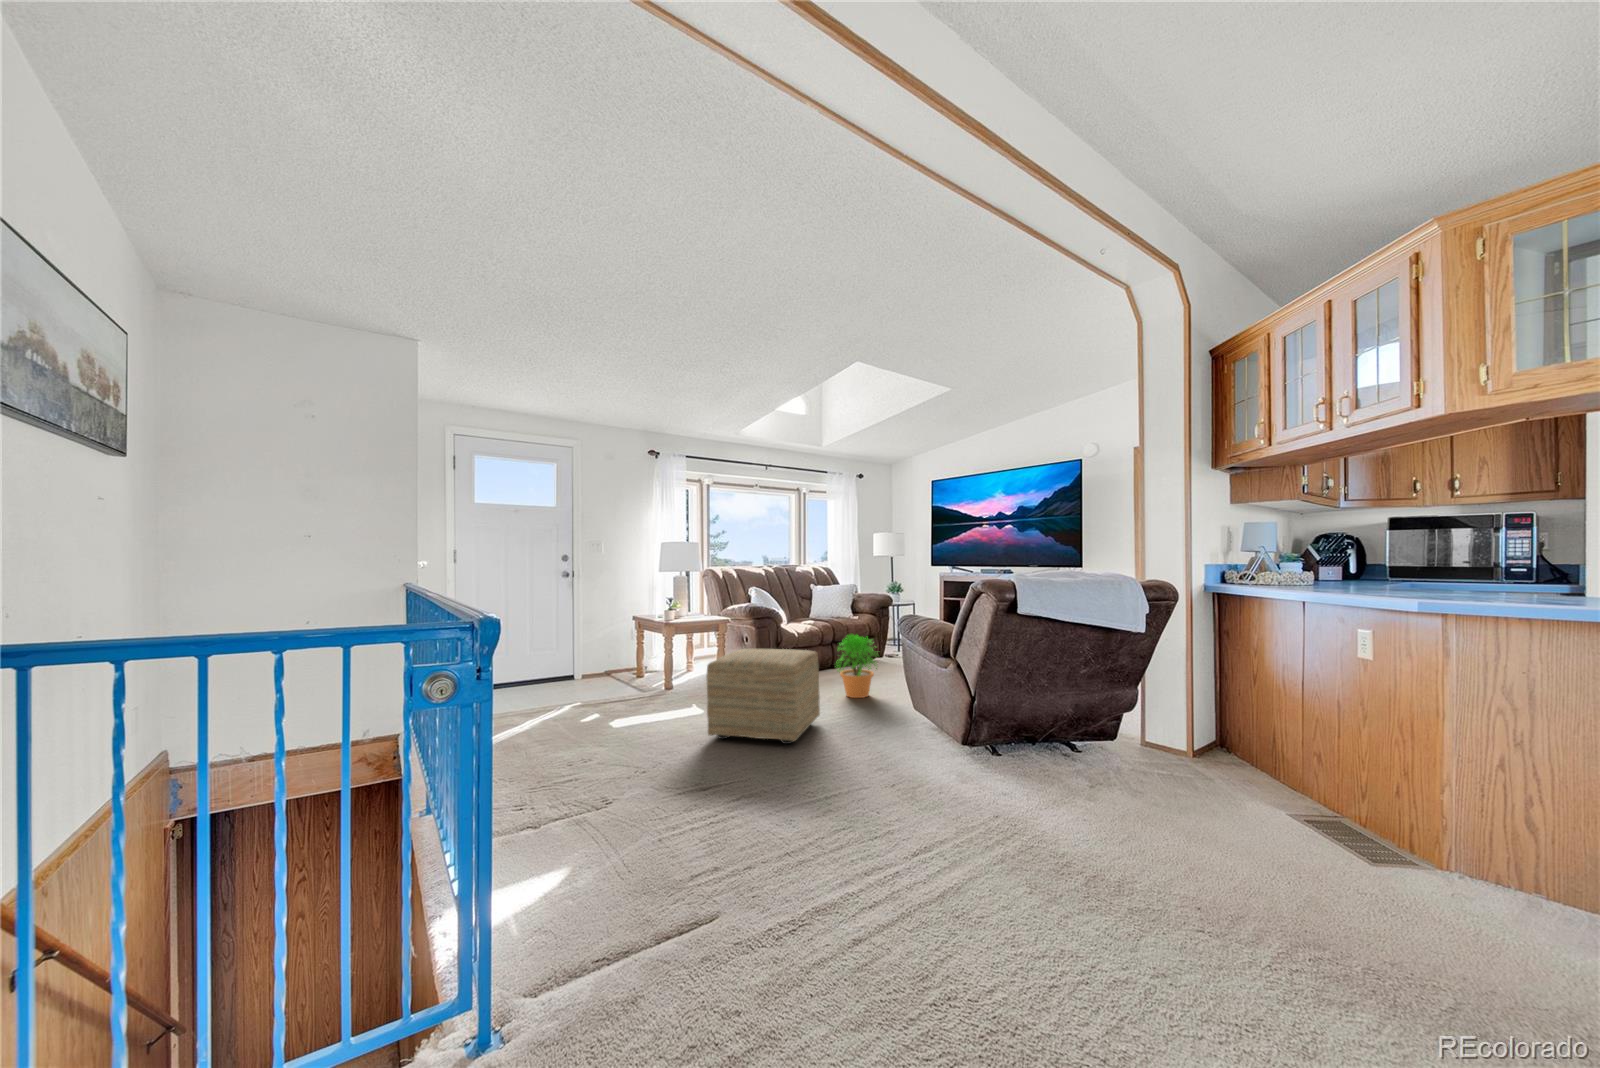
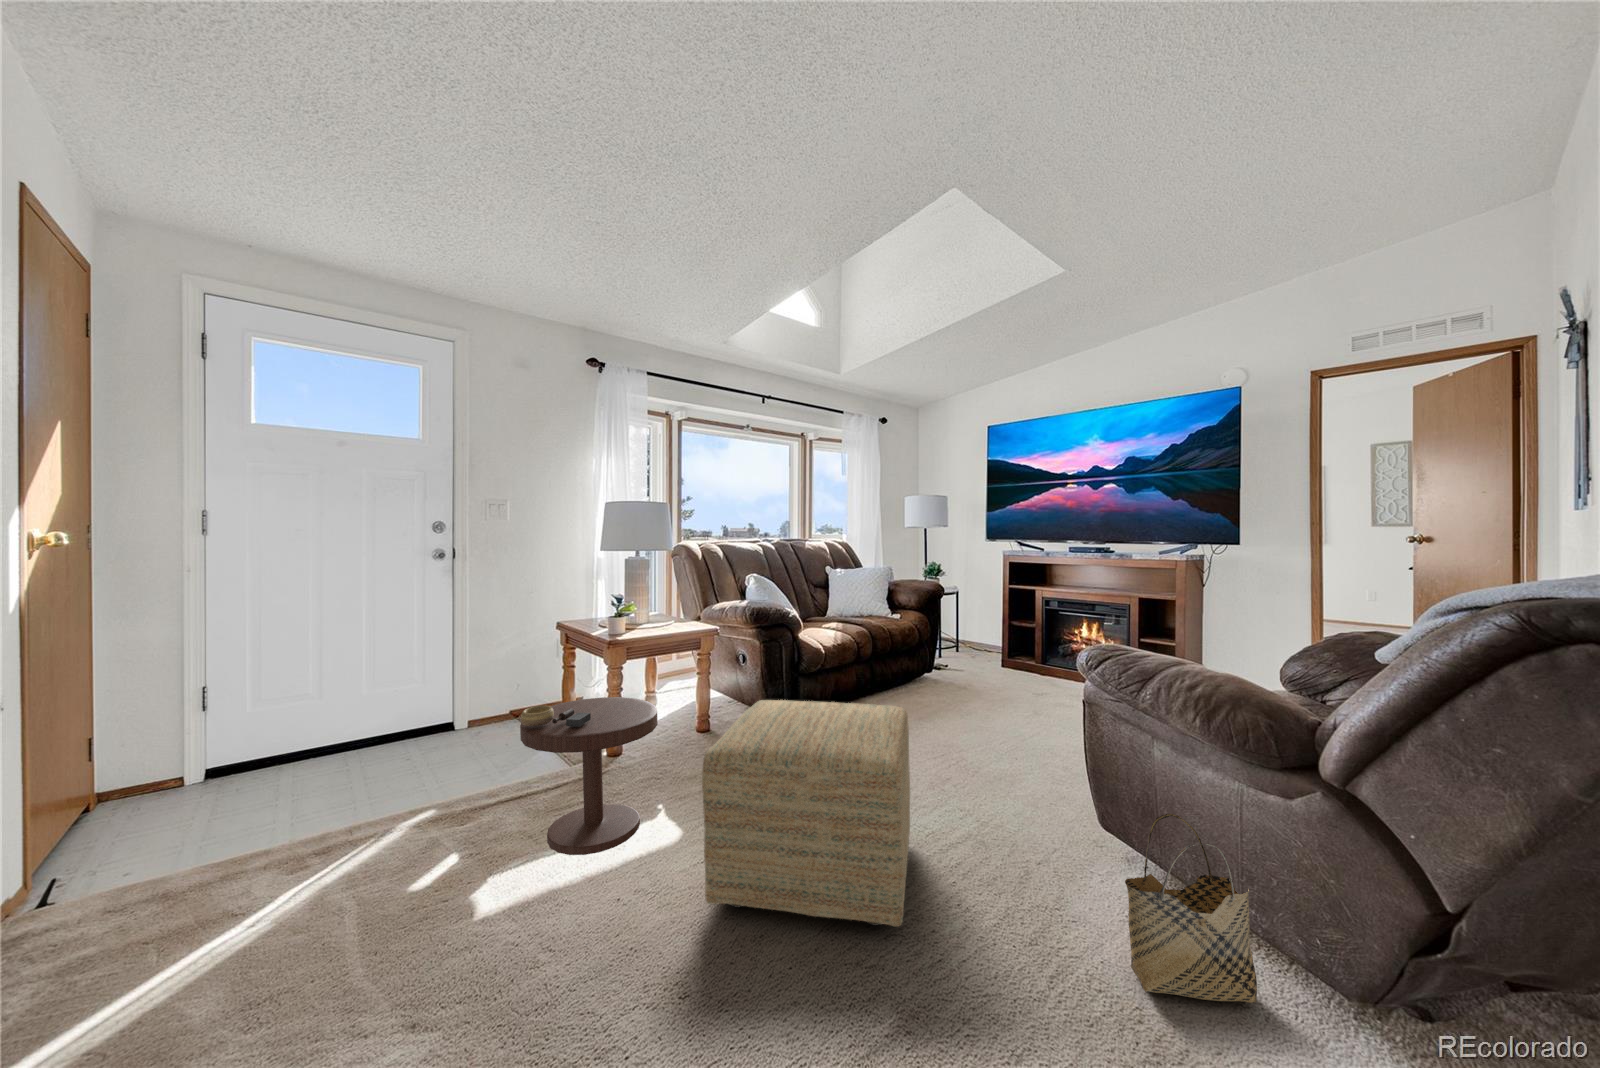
potted plant: present [836,634,877,698] -> none [901,655,978,765]
side table: none [626,636,685,747] -> present [520,697,658,945]
woven basket: none [889,686,942,762] -> present [1125,814,1257,1003]

